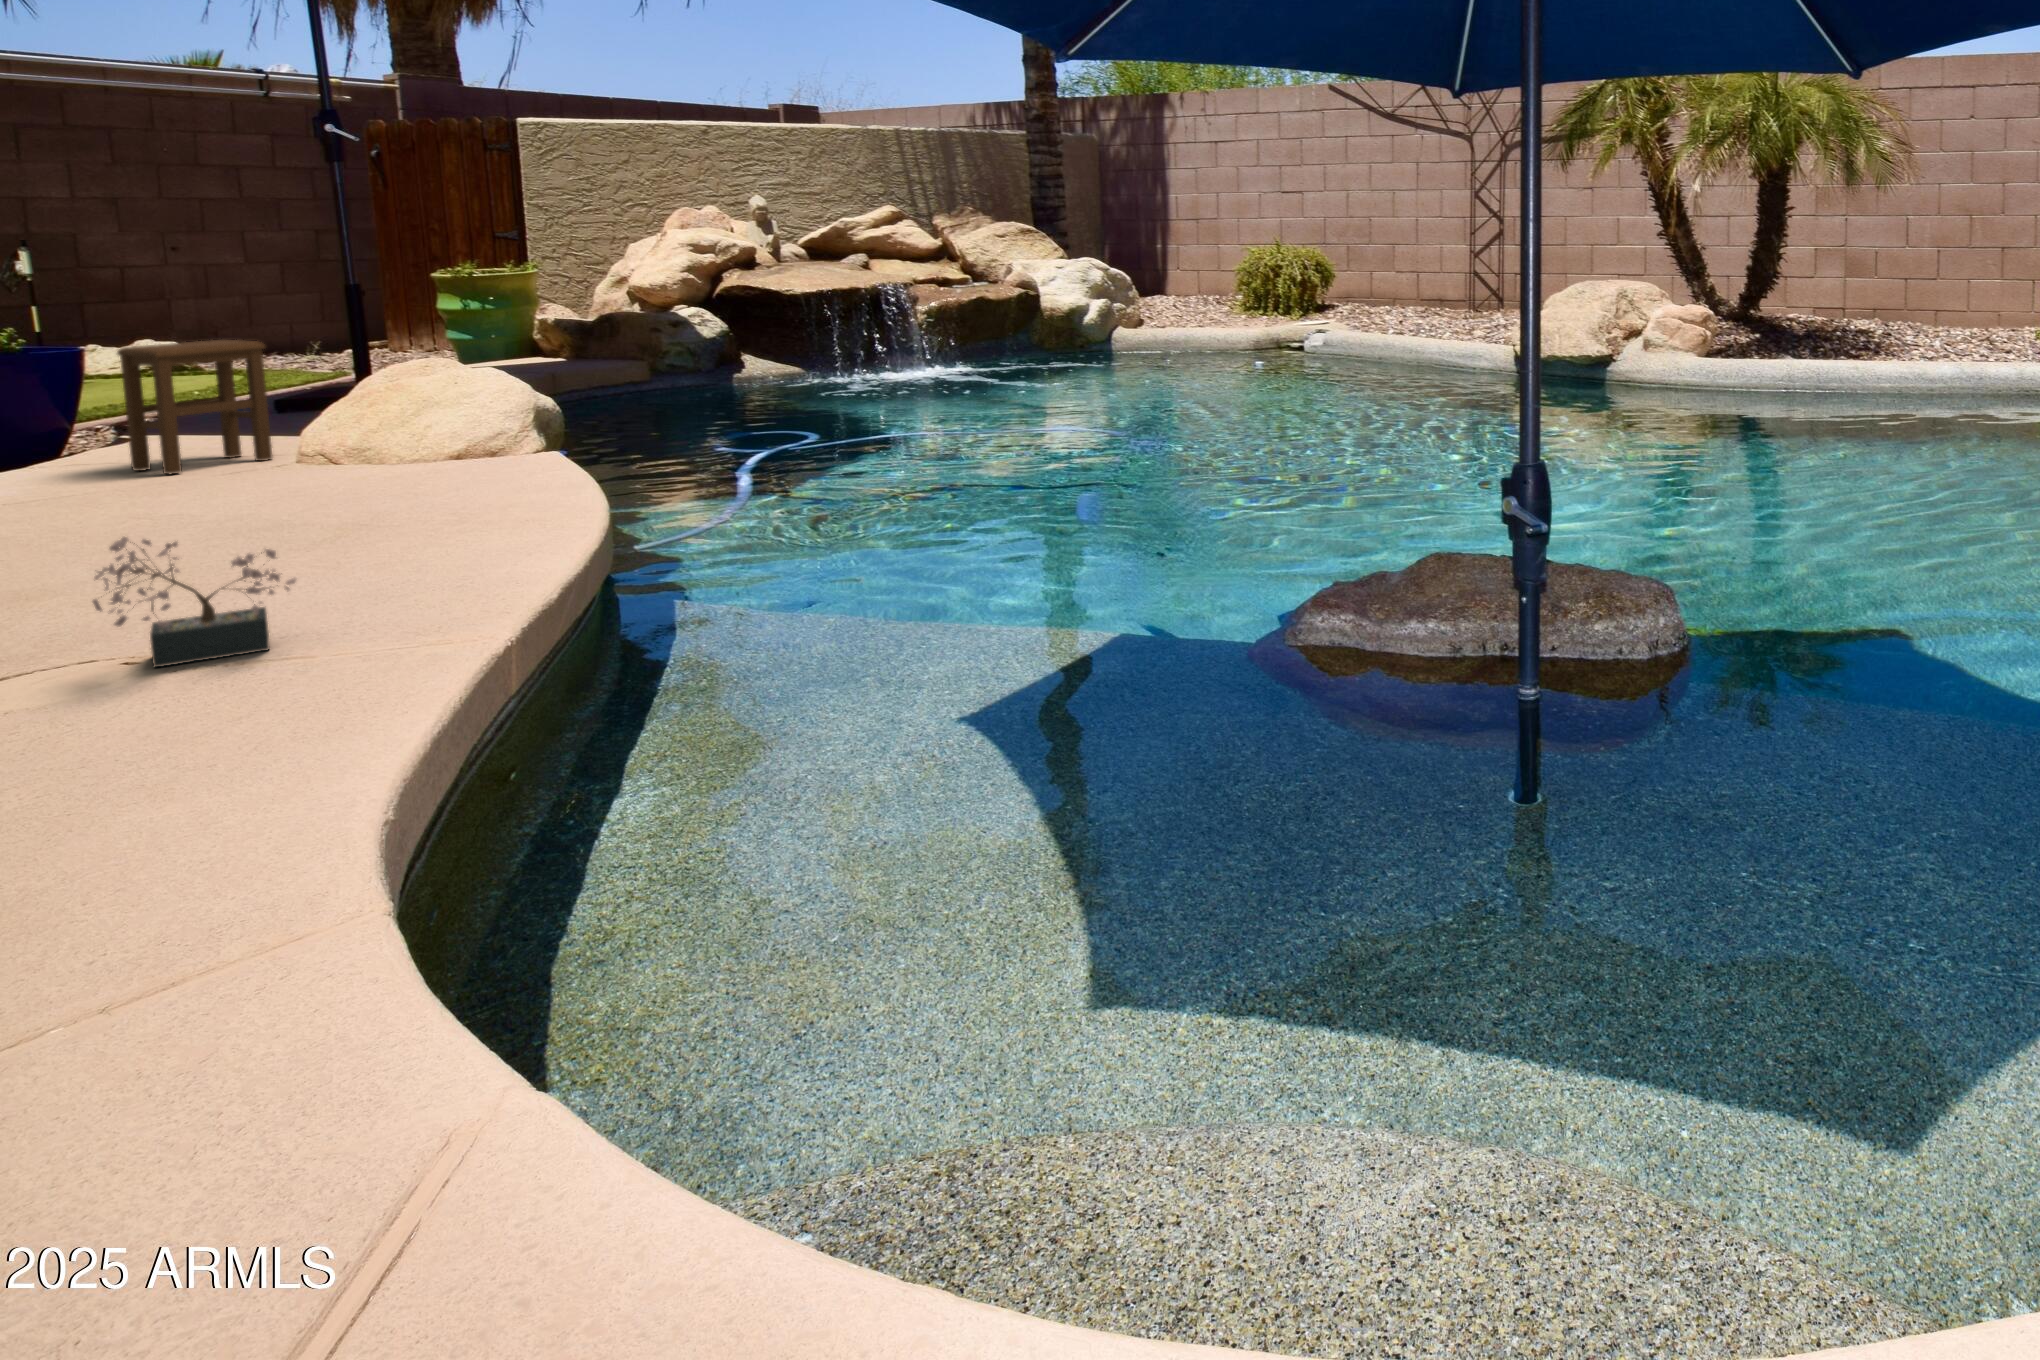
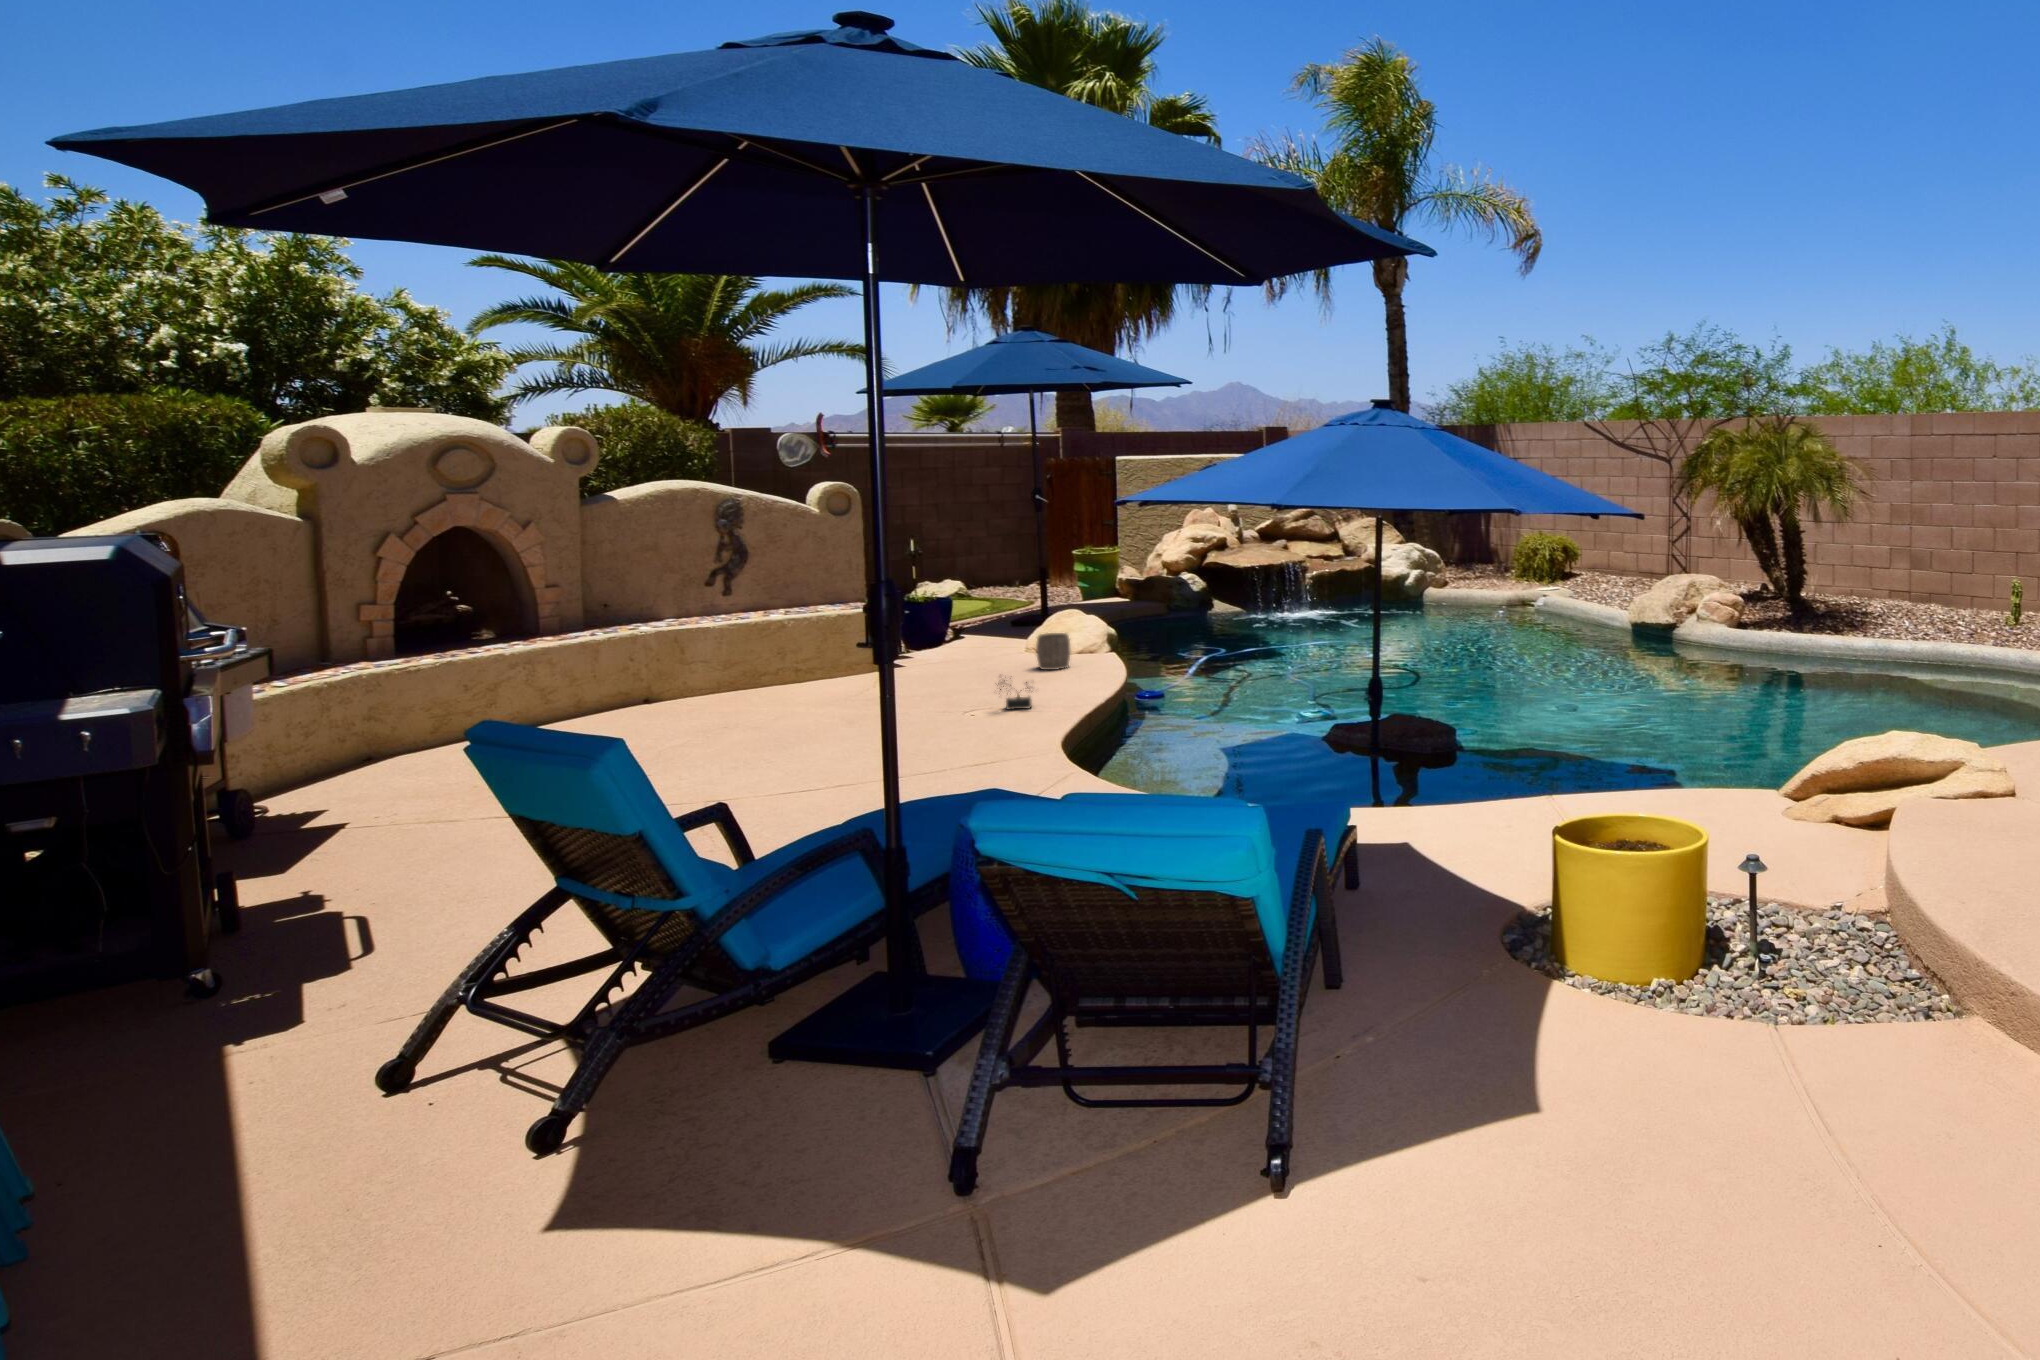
stool: present [117,340,273,474] -> none [975,602,1020,654]
woven basket: none [313,403,429,507] -> present [1036,633,1071,670]

